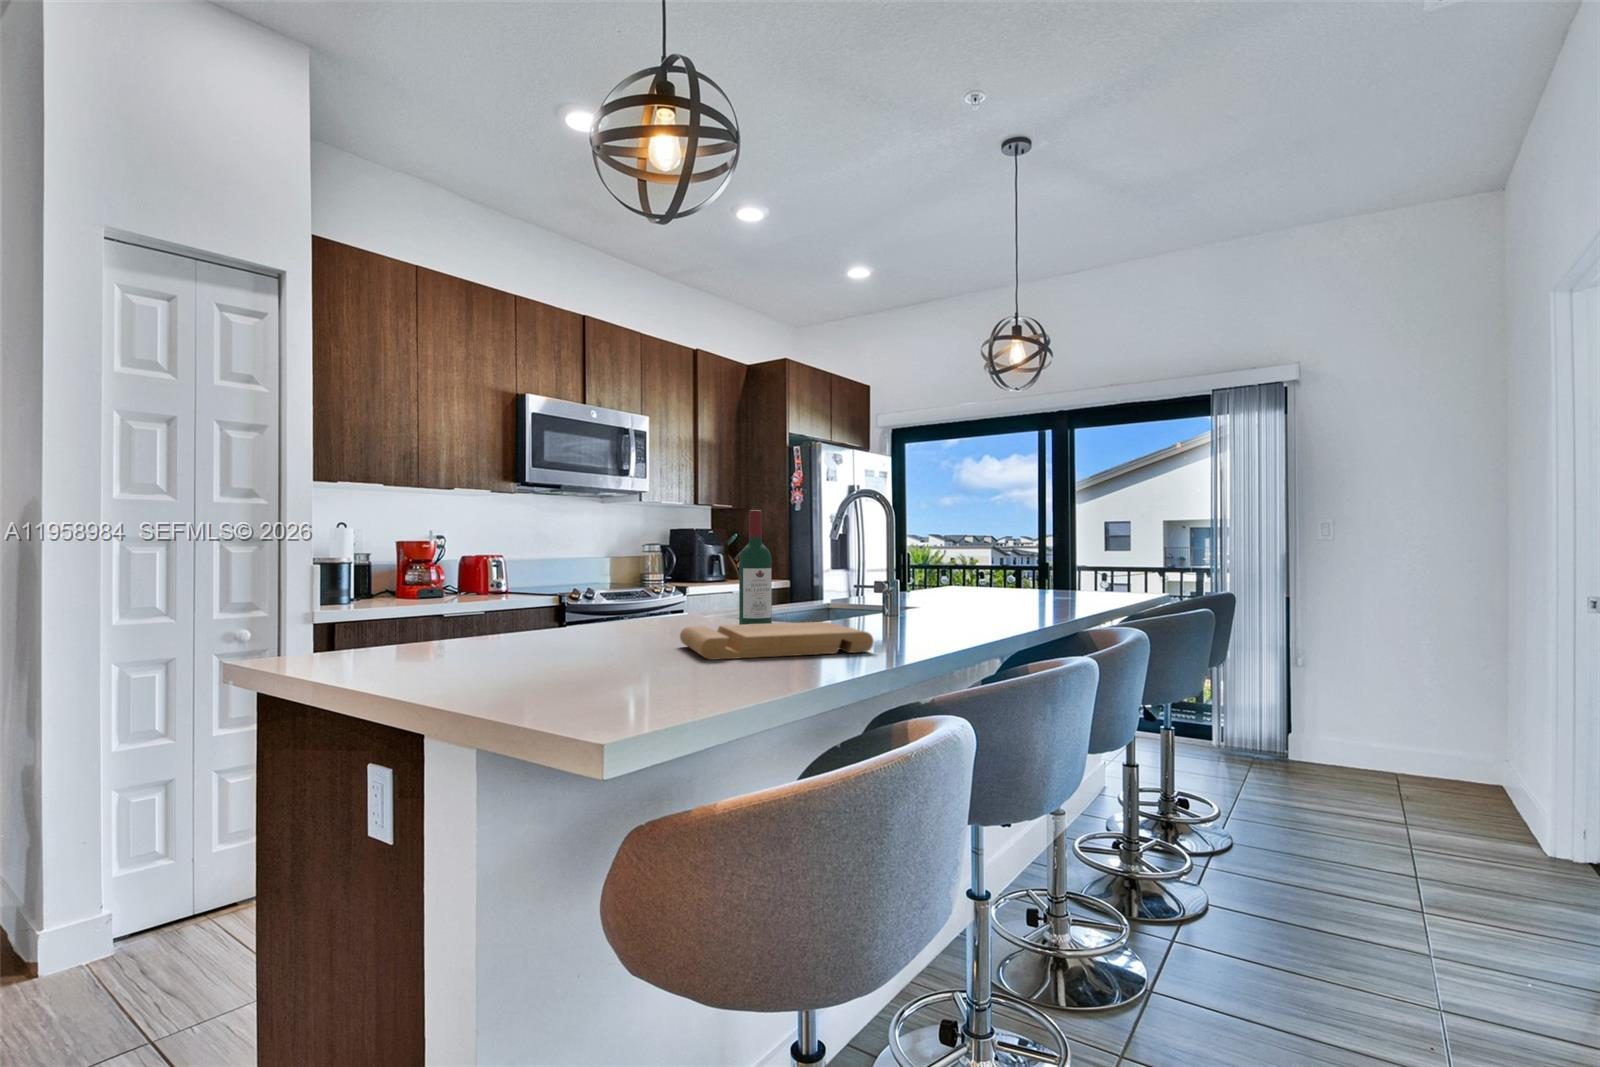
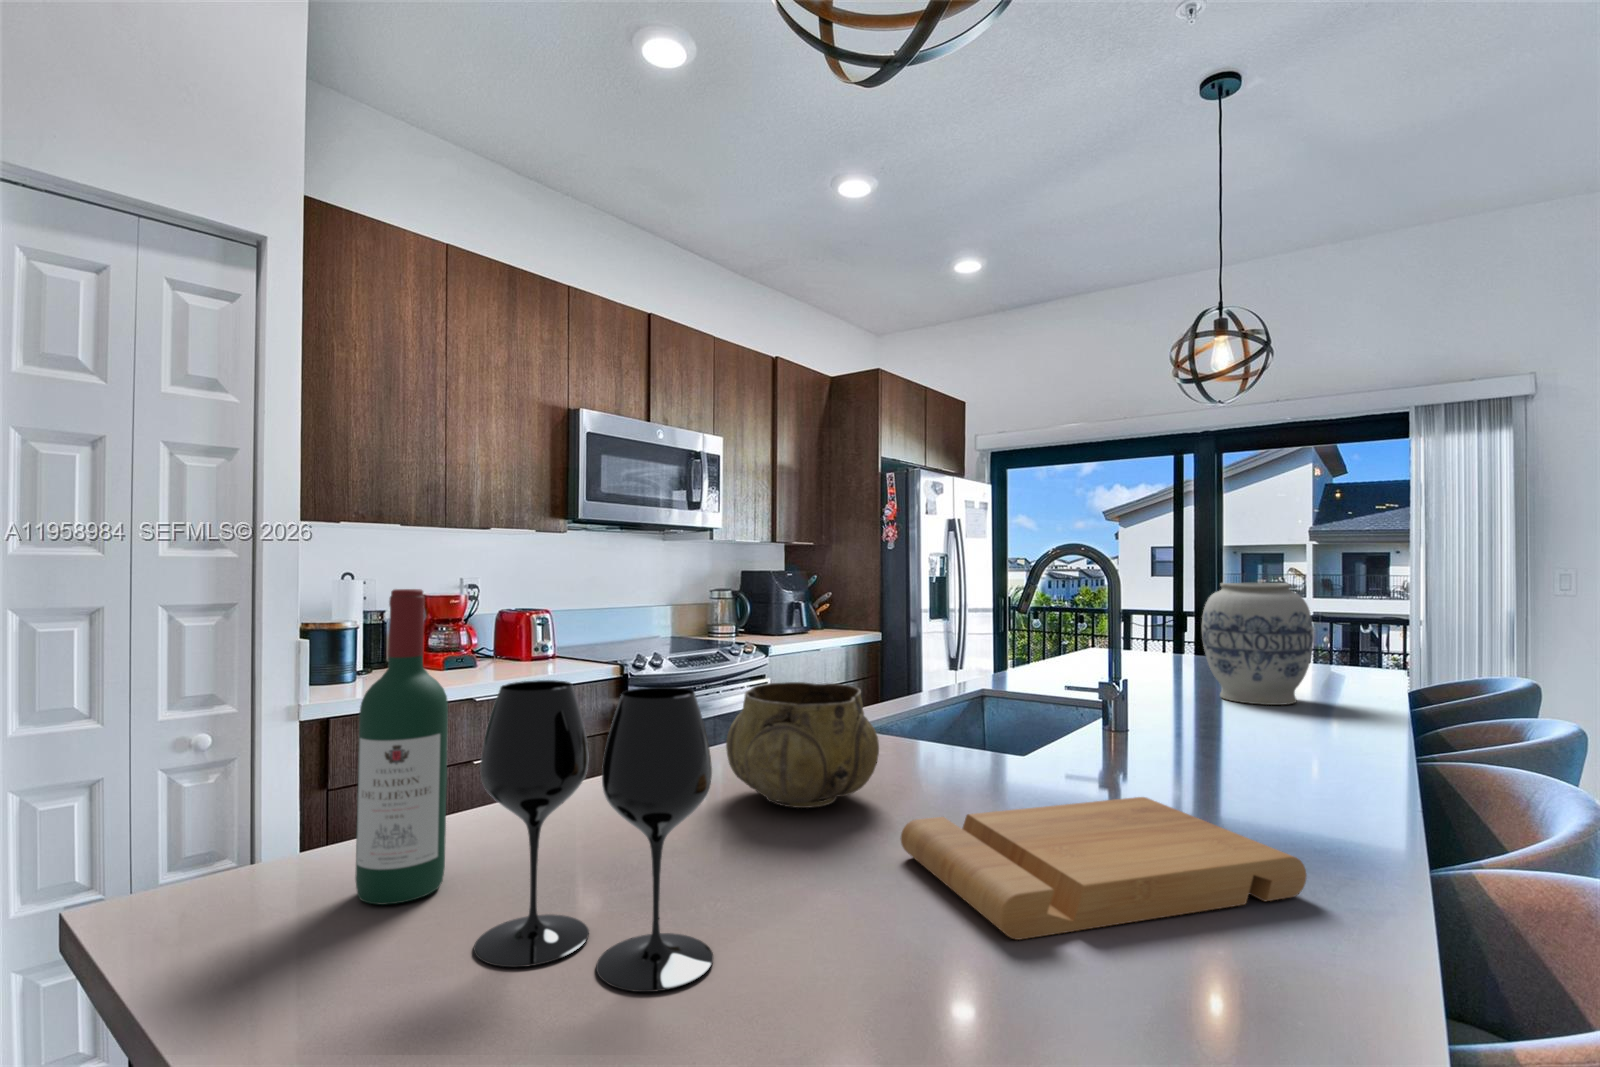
wine bottle: present [739,510,772,625] -> present [355,589,448,905]
vase: none [979,523,1051,608] -> present [1202,583,1314,705]
wine glass: none [447,539,560,667] -> present [474,680,713,992]
decorative bowl: none [598,570,689,636] -> present [726,682,879,808]

